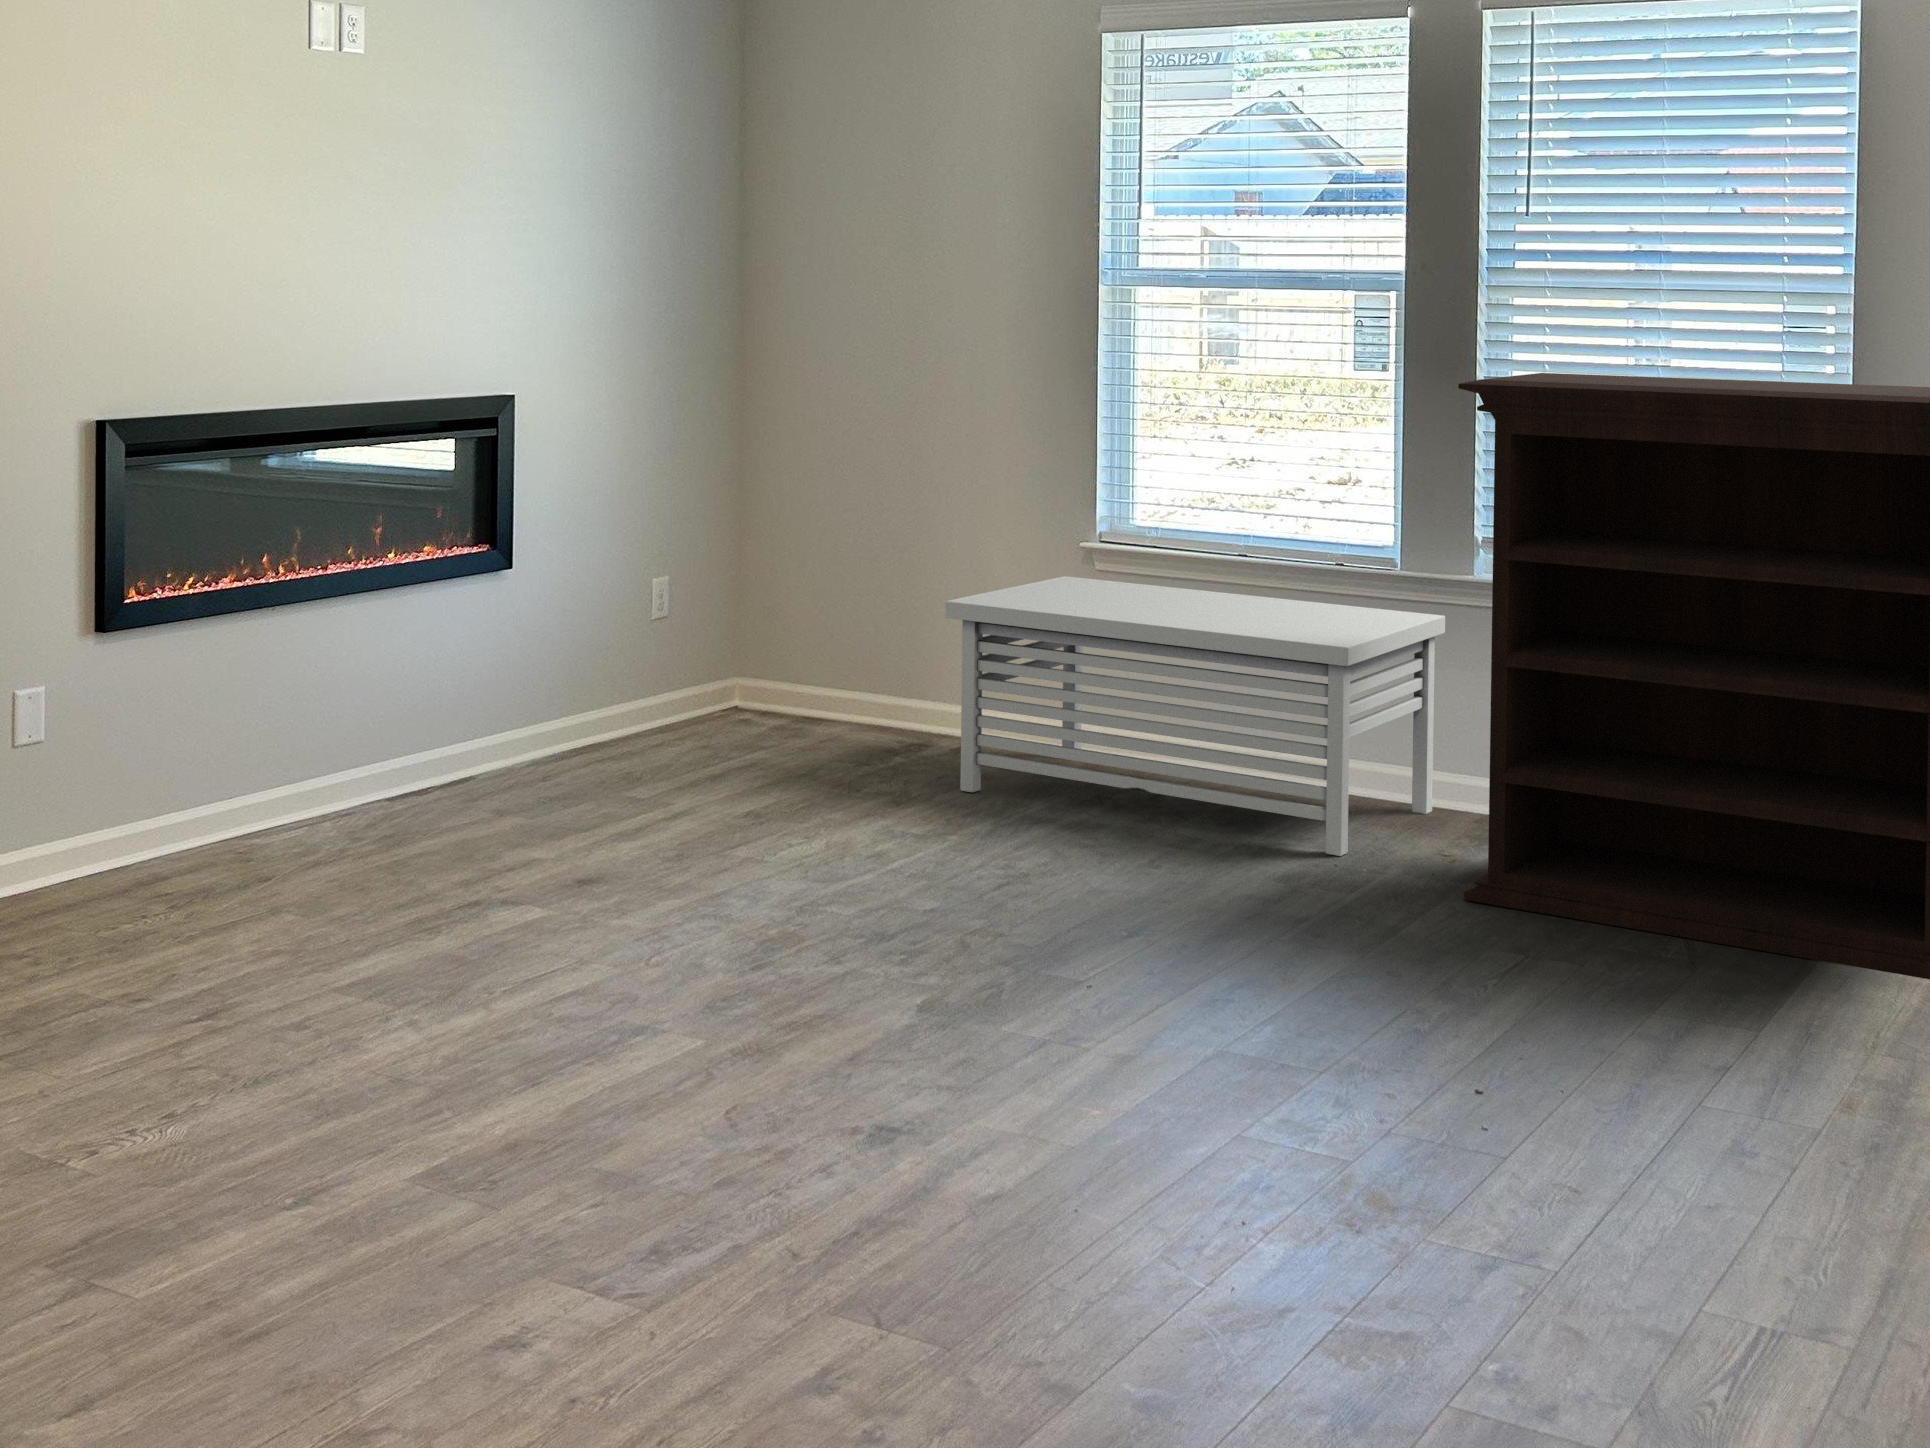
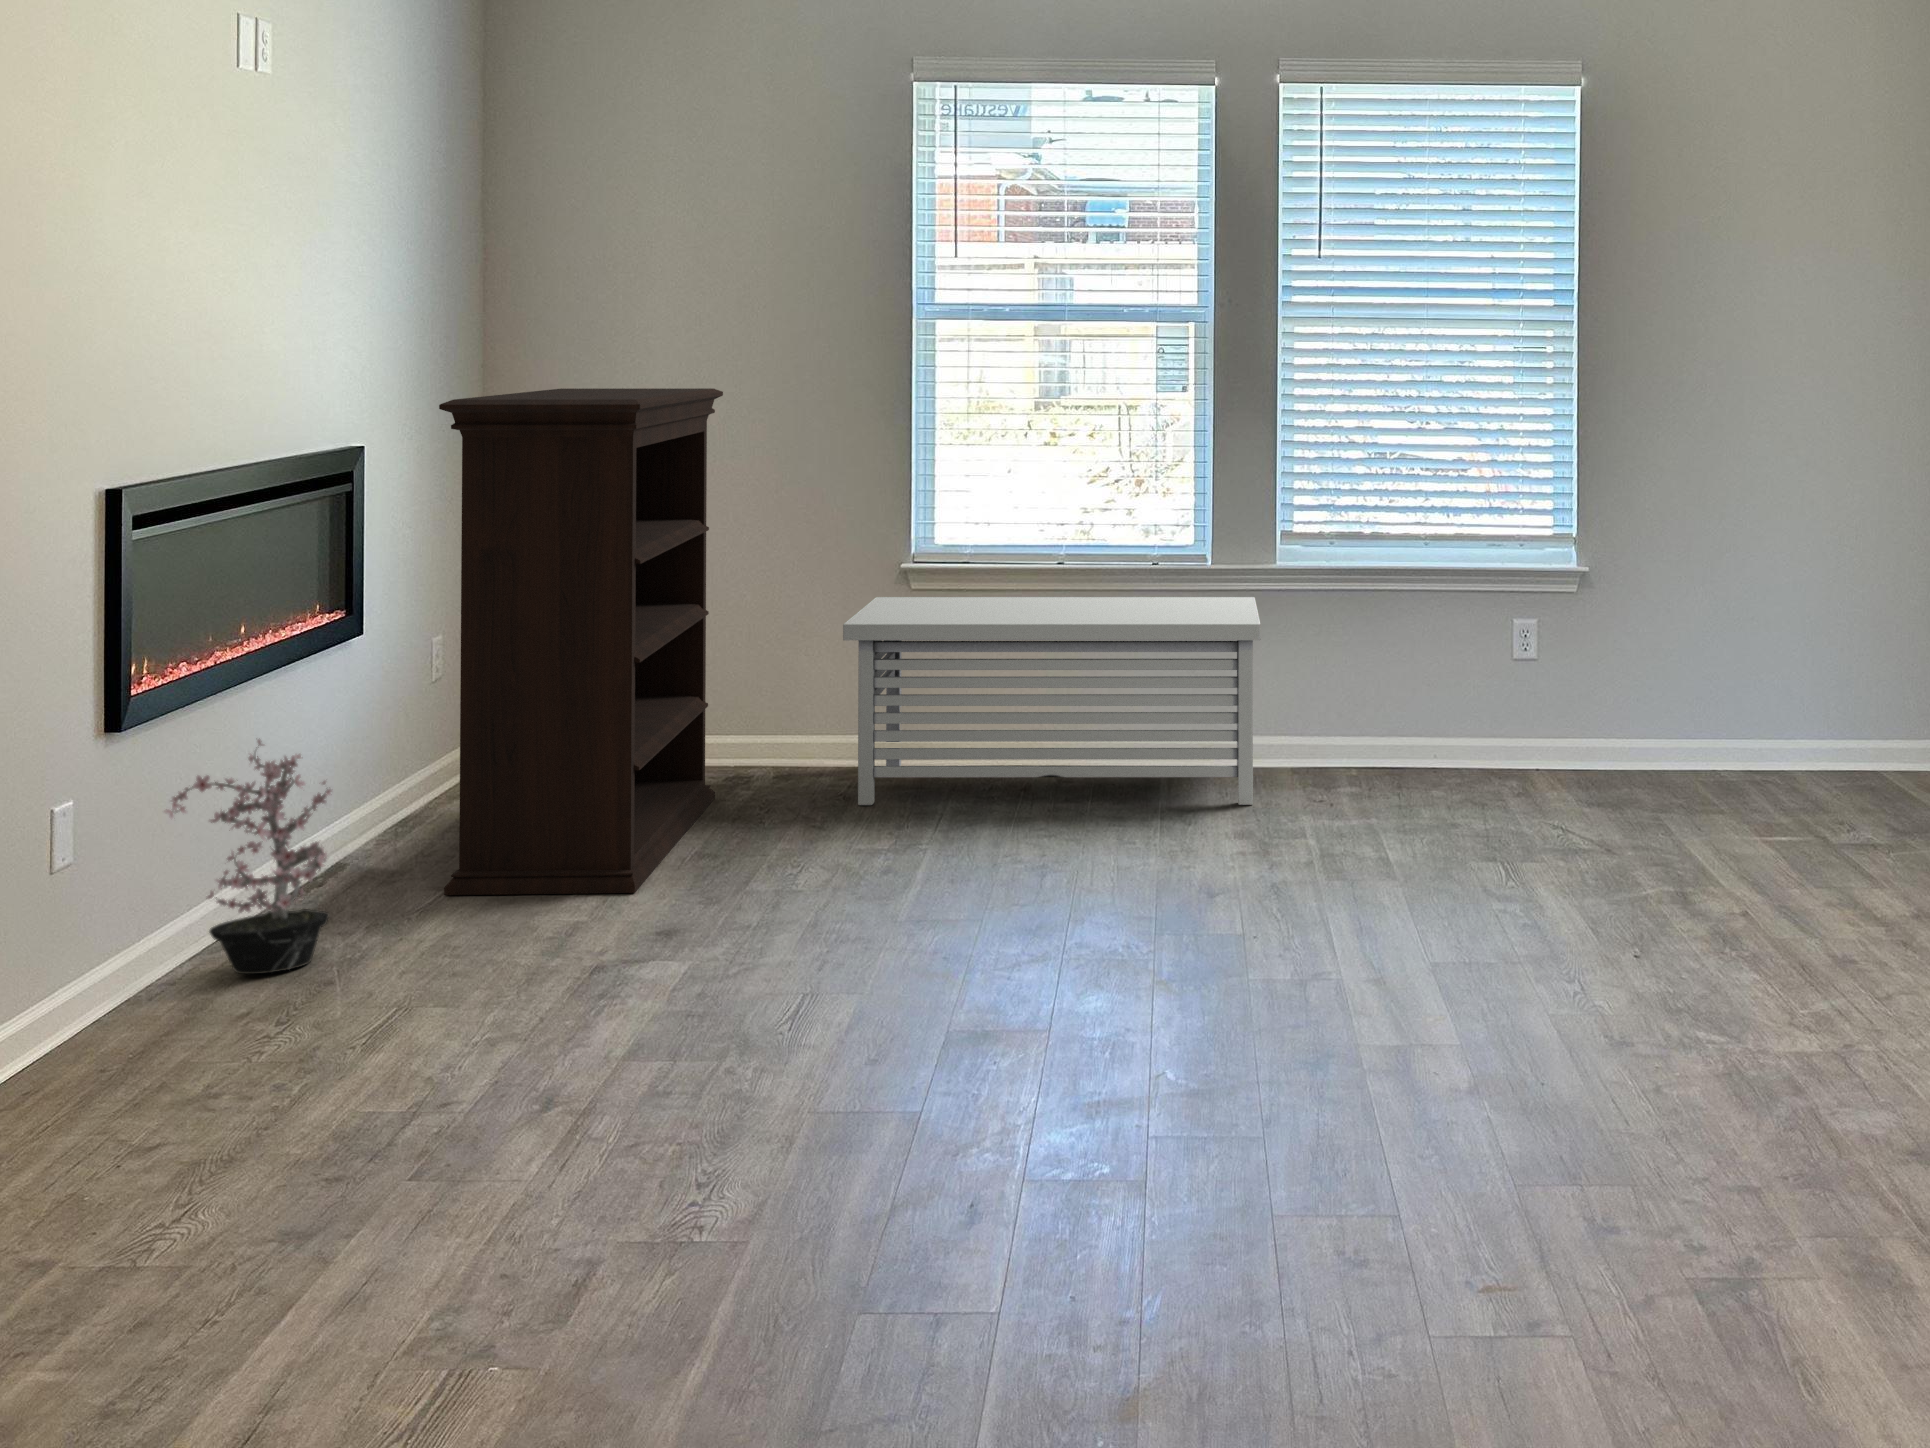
bookshelf: present [1458,373,1930,979] -> present [439,388,723,895]
potted plant: none [135,645,329,857] -> present [164,739,332,974]

